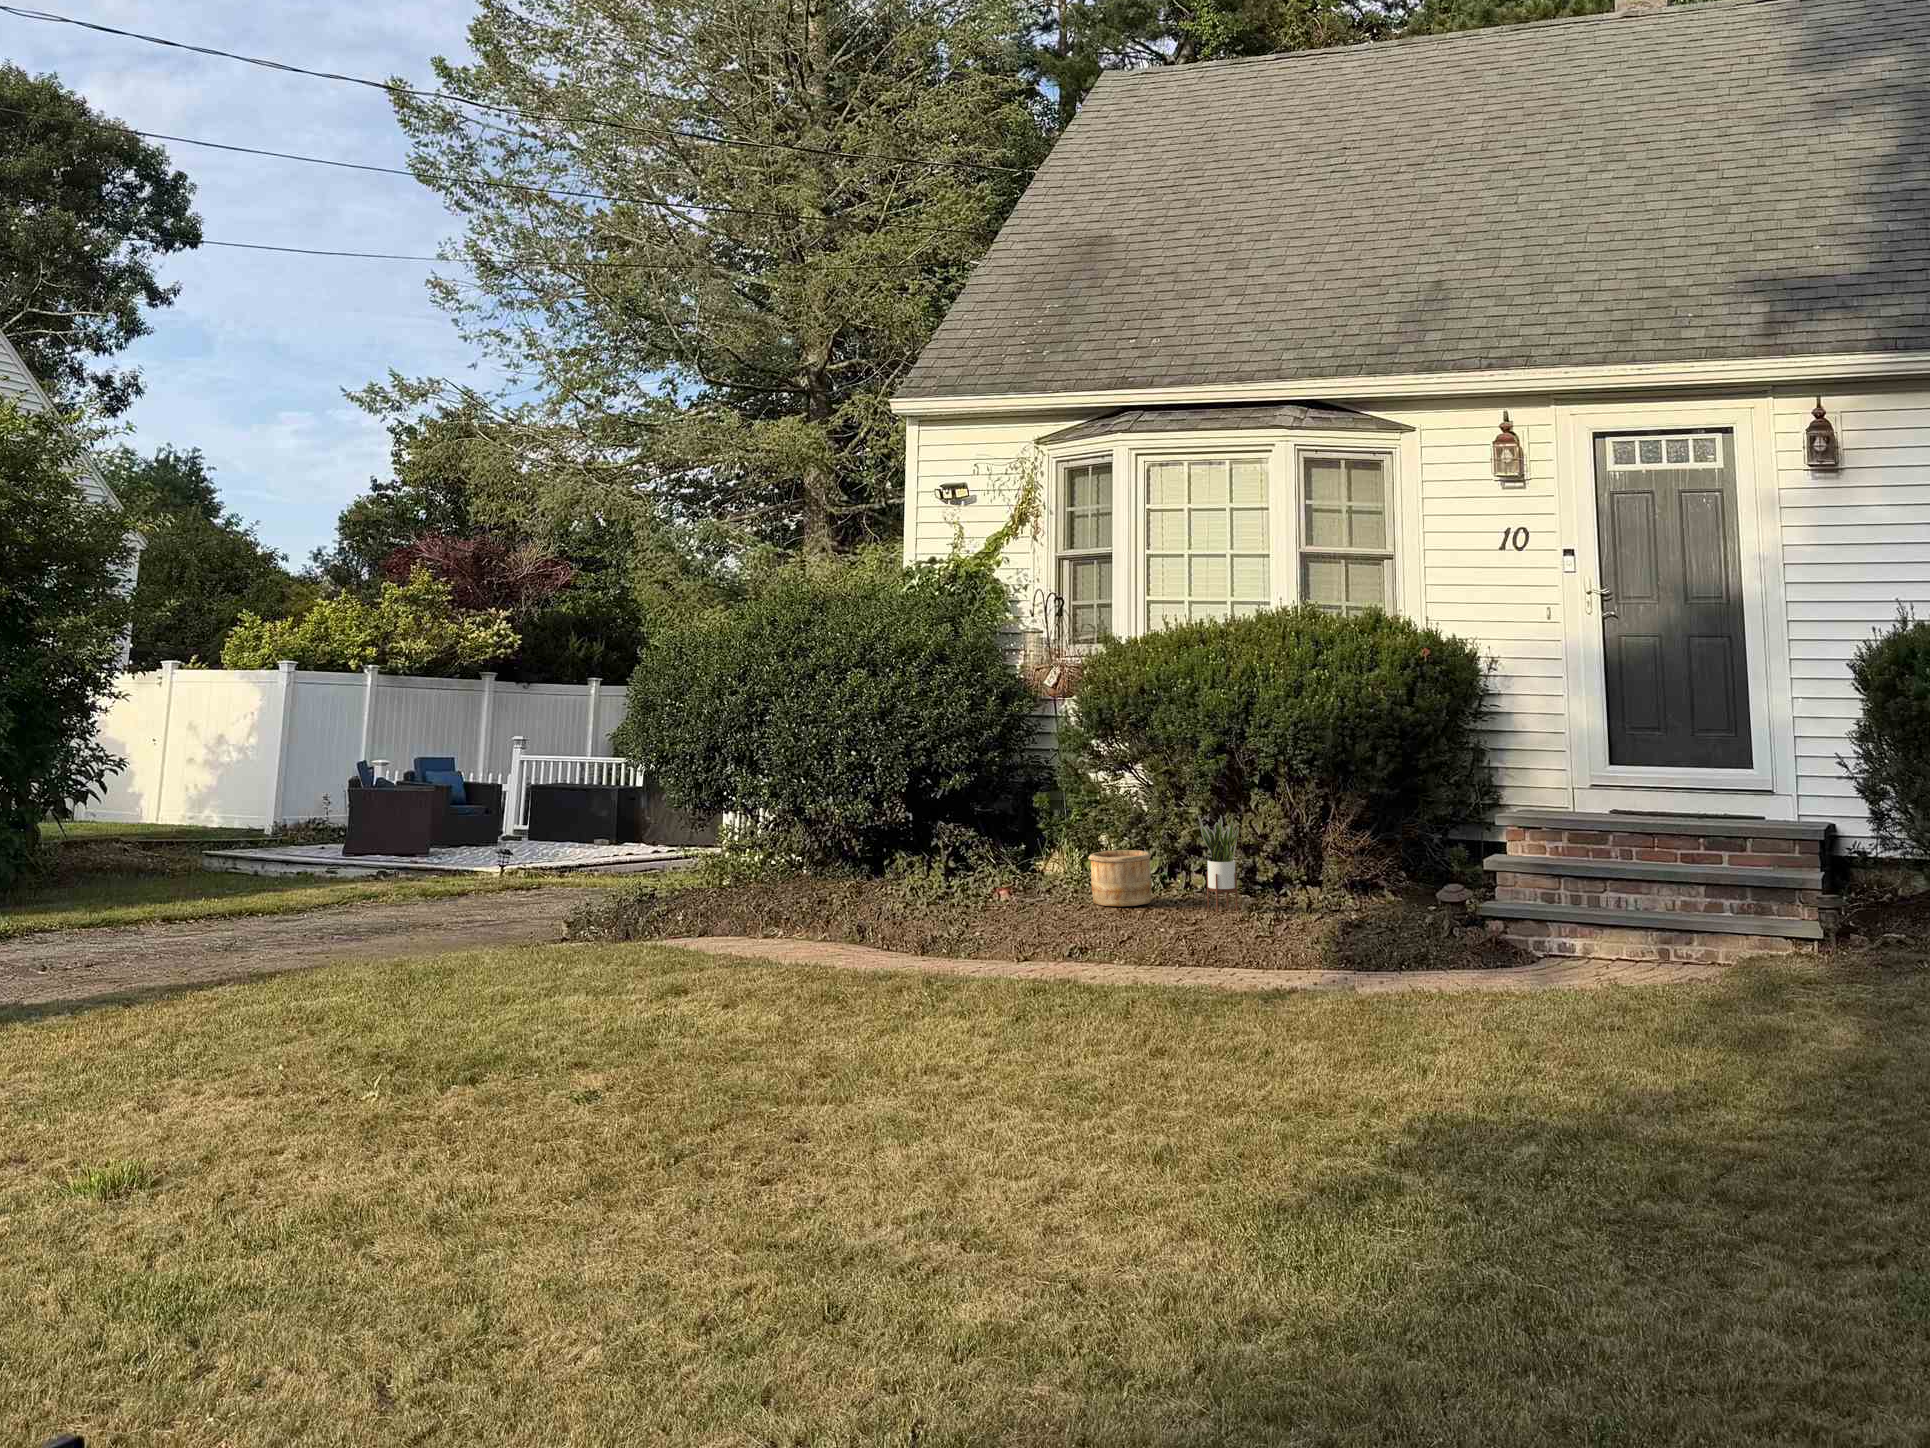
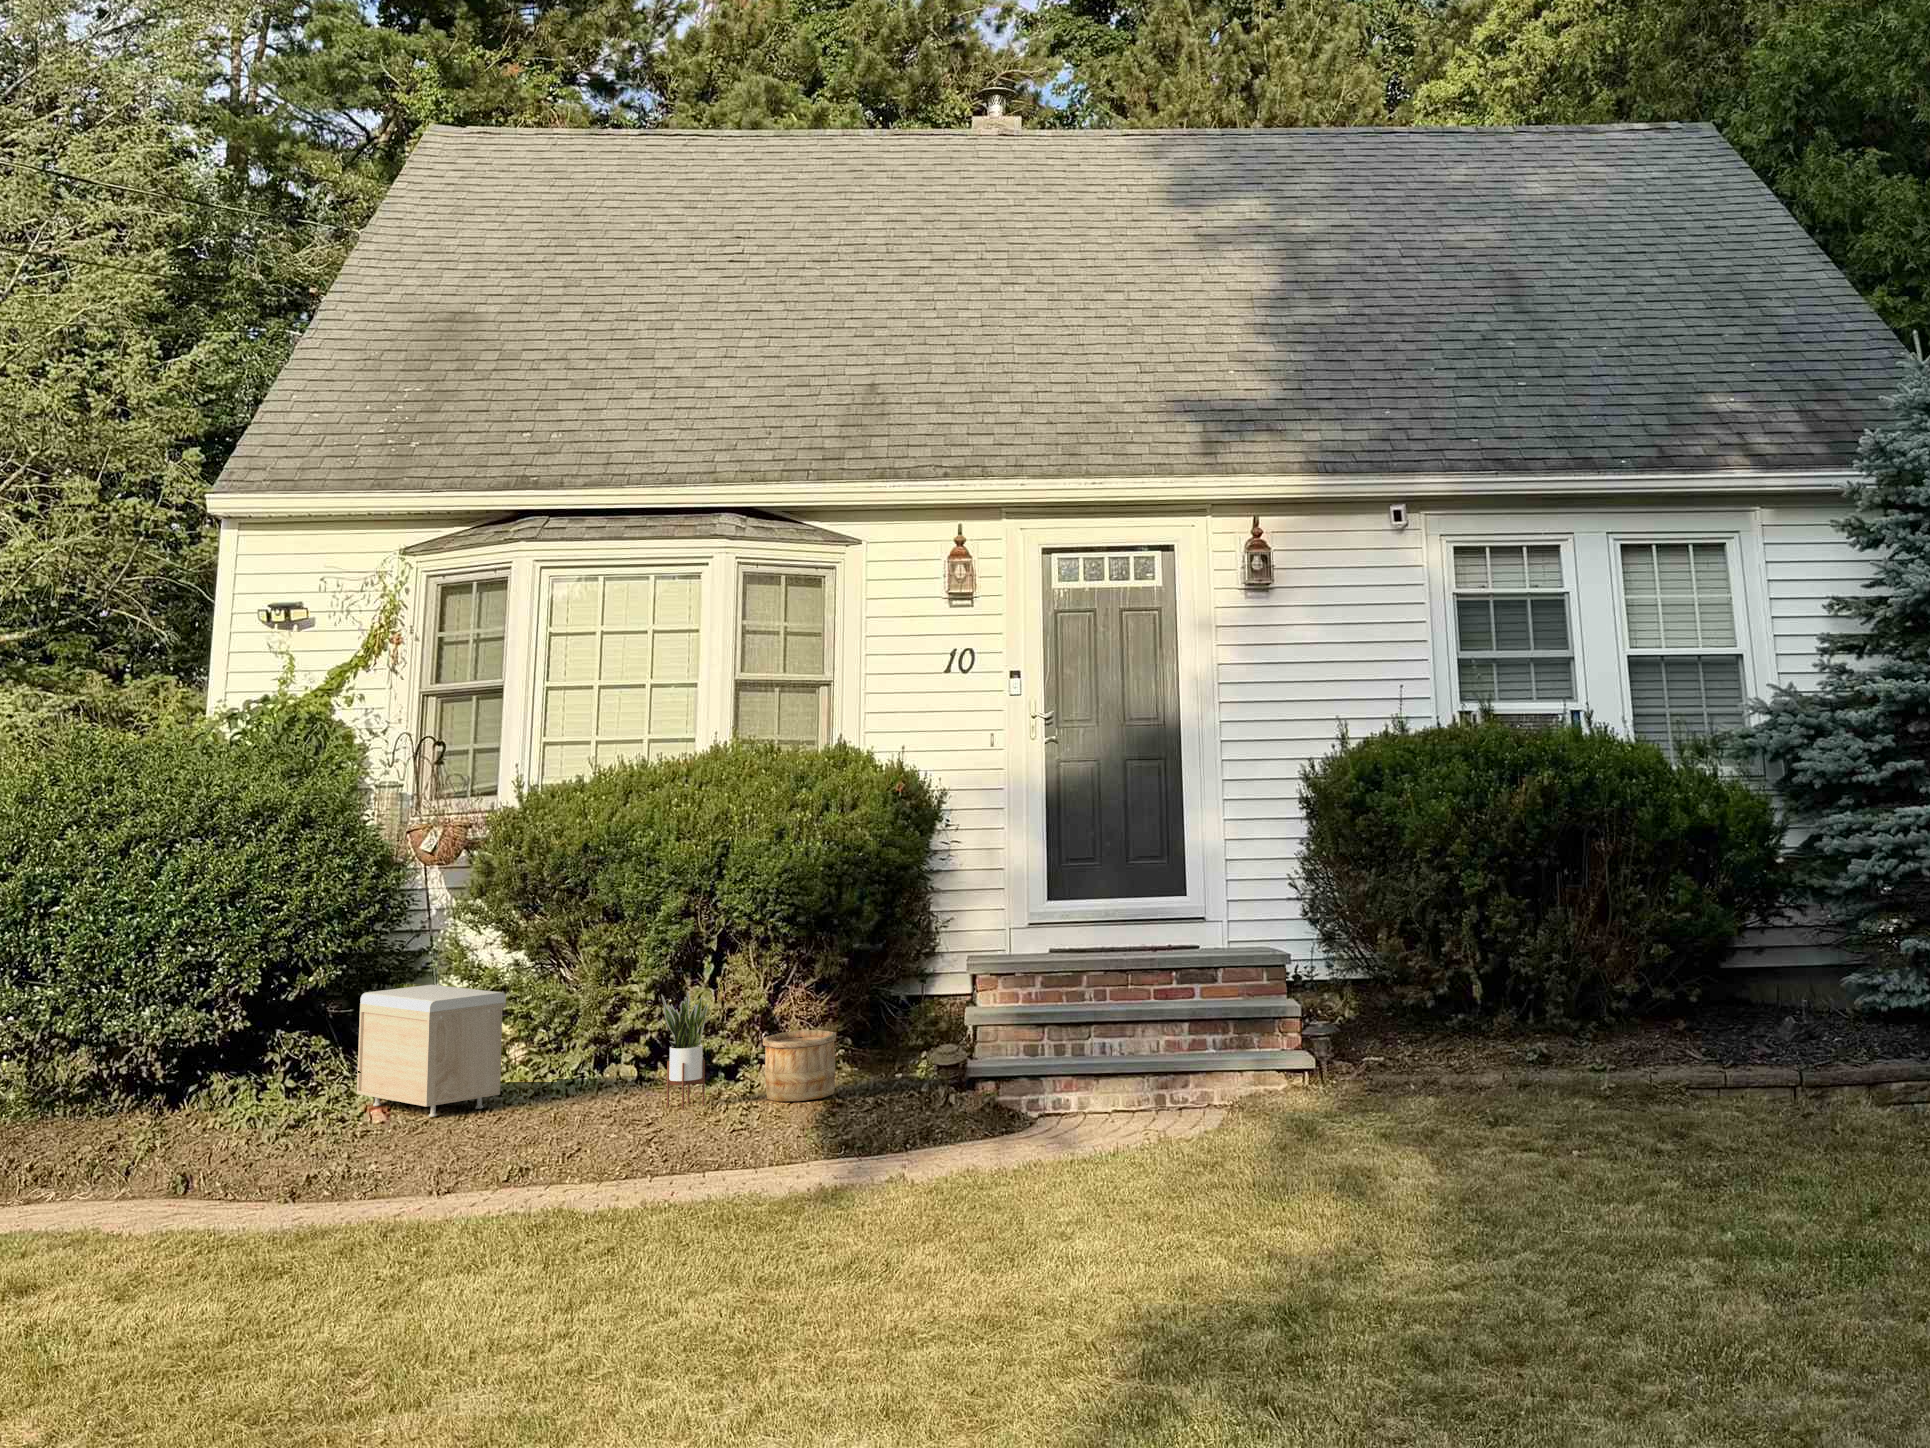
storage bench: none [990,793,1088,896] -> present [357,985,506,1117]
wooden bucket: present [1088,850,1151,906] -> present [763,1030,836,1102]

